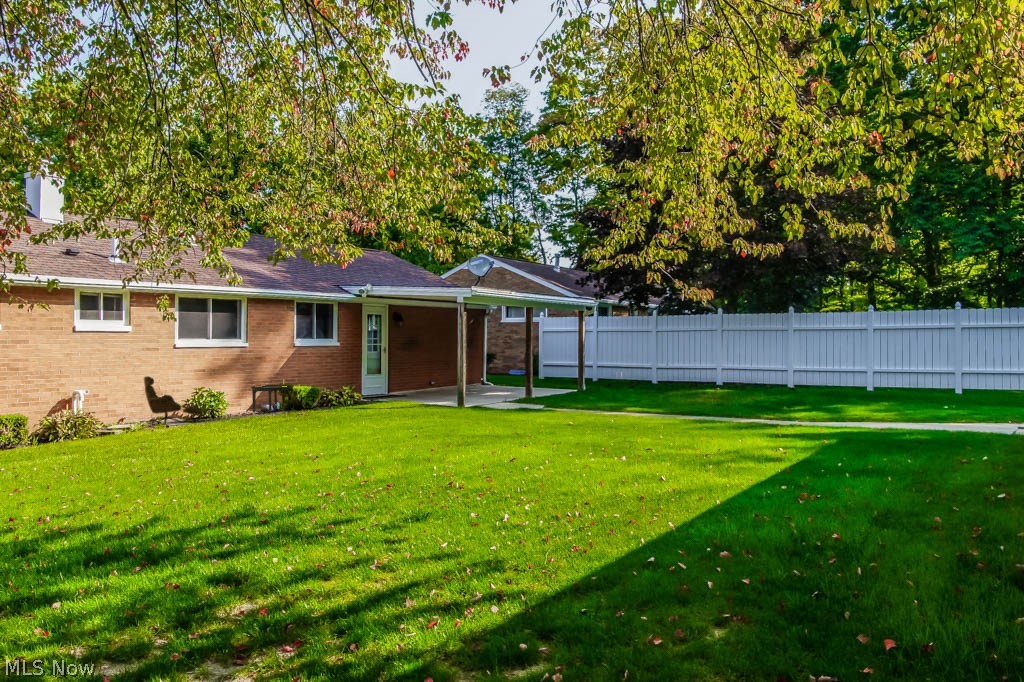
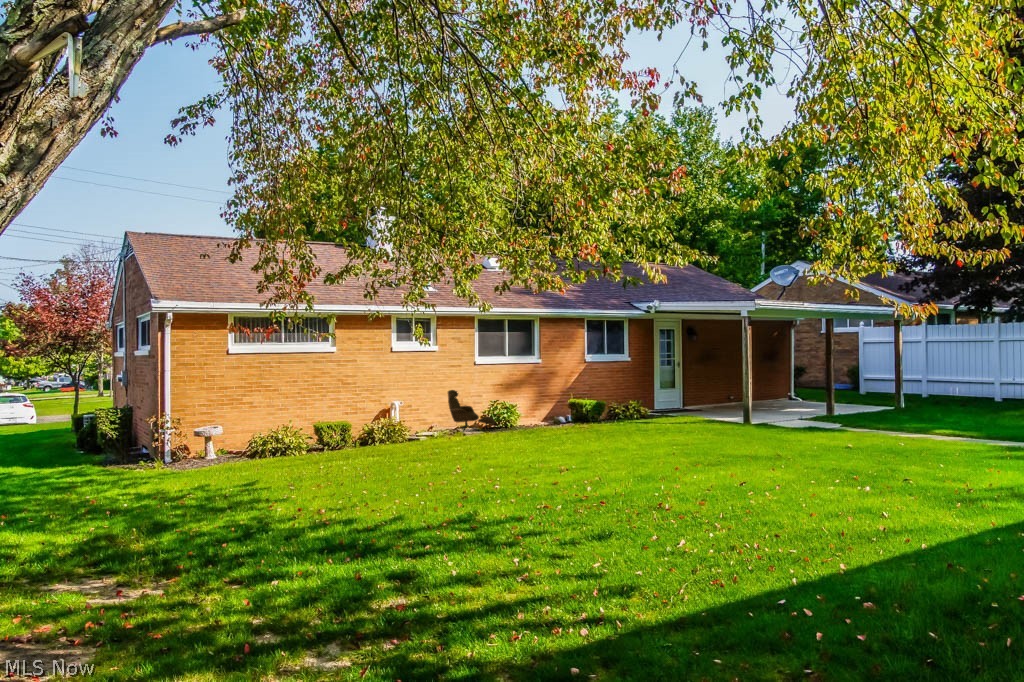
round table: present [251,384,294,413] -> none [541,398,581,424]

